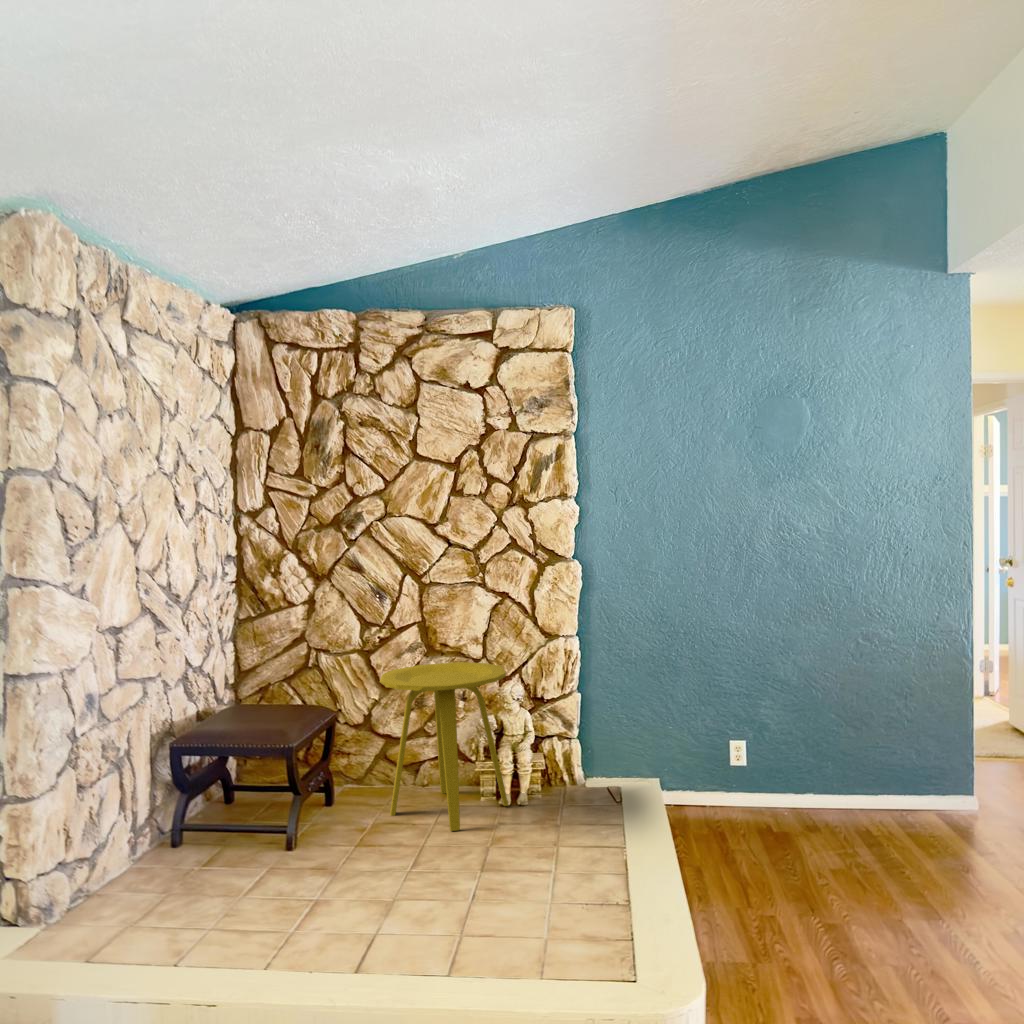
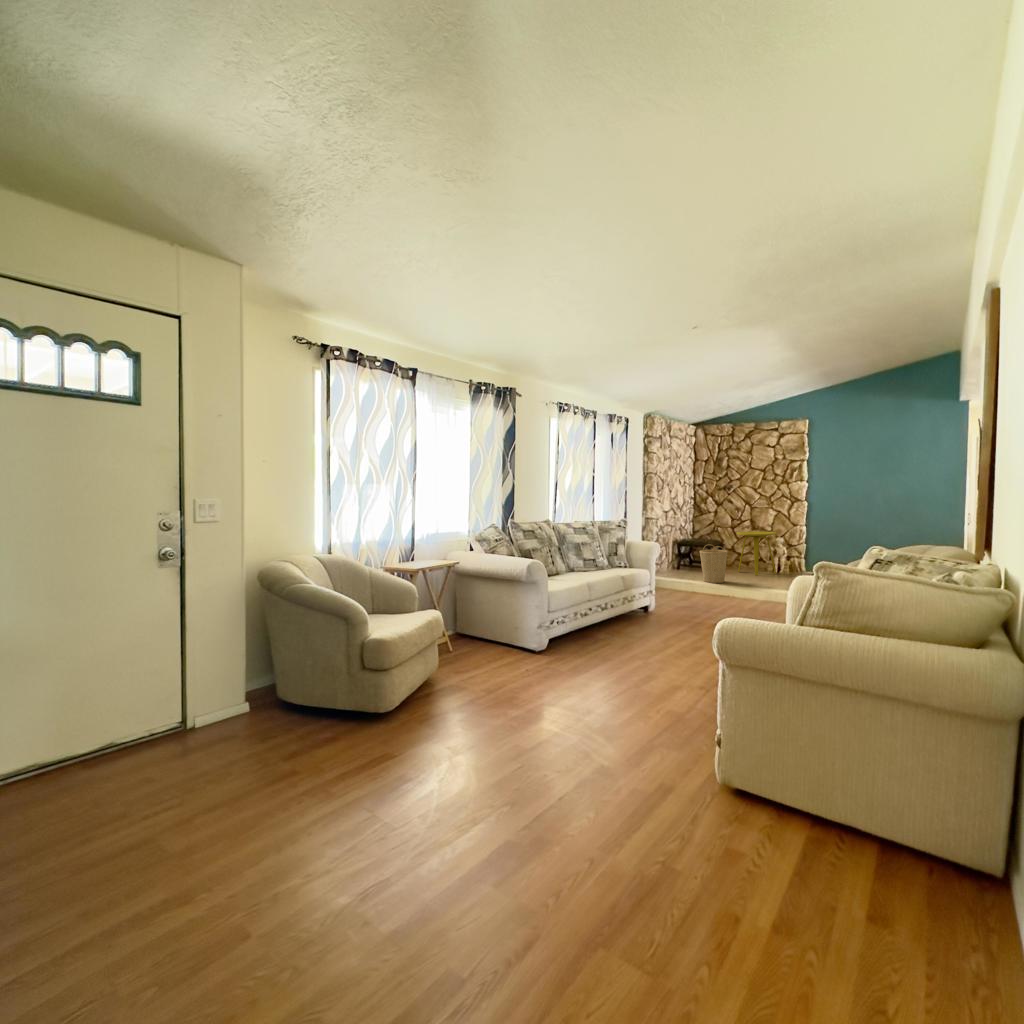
basket: none [249,763,364,949] -> present [700,544,727,583]

